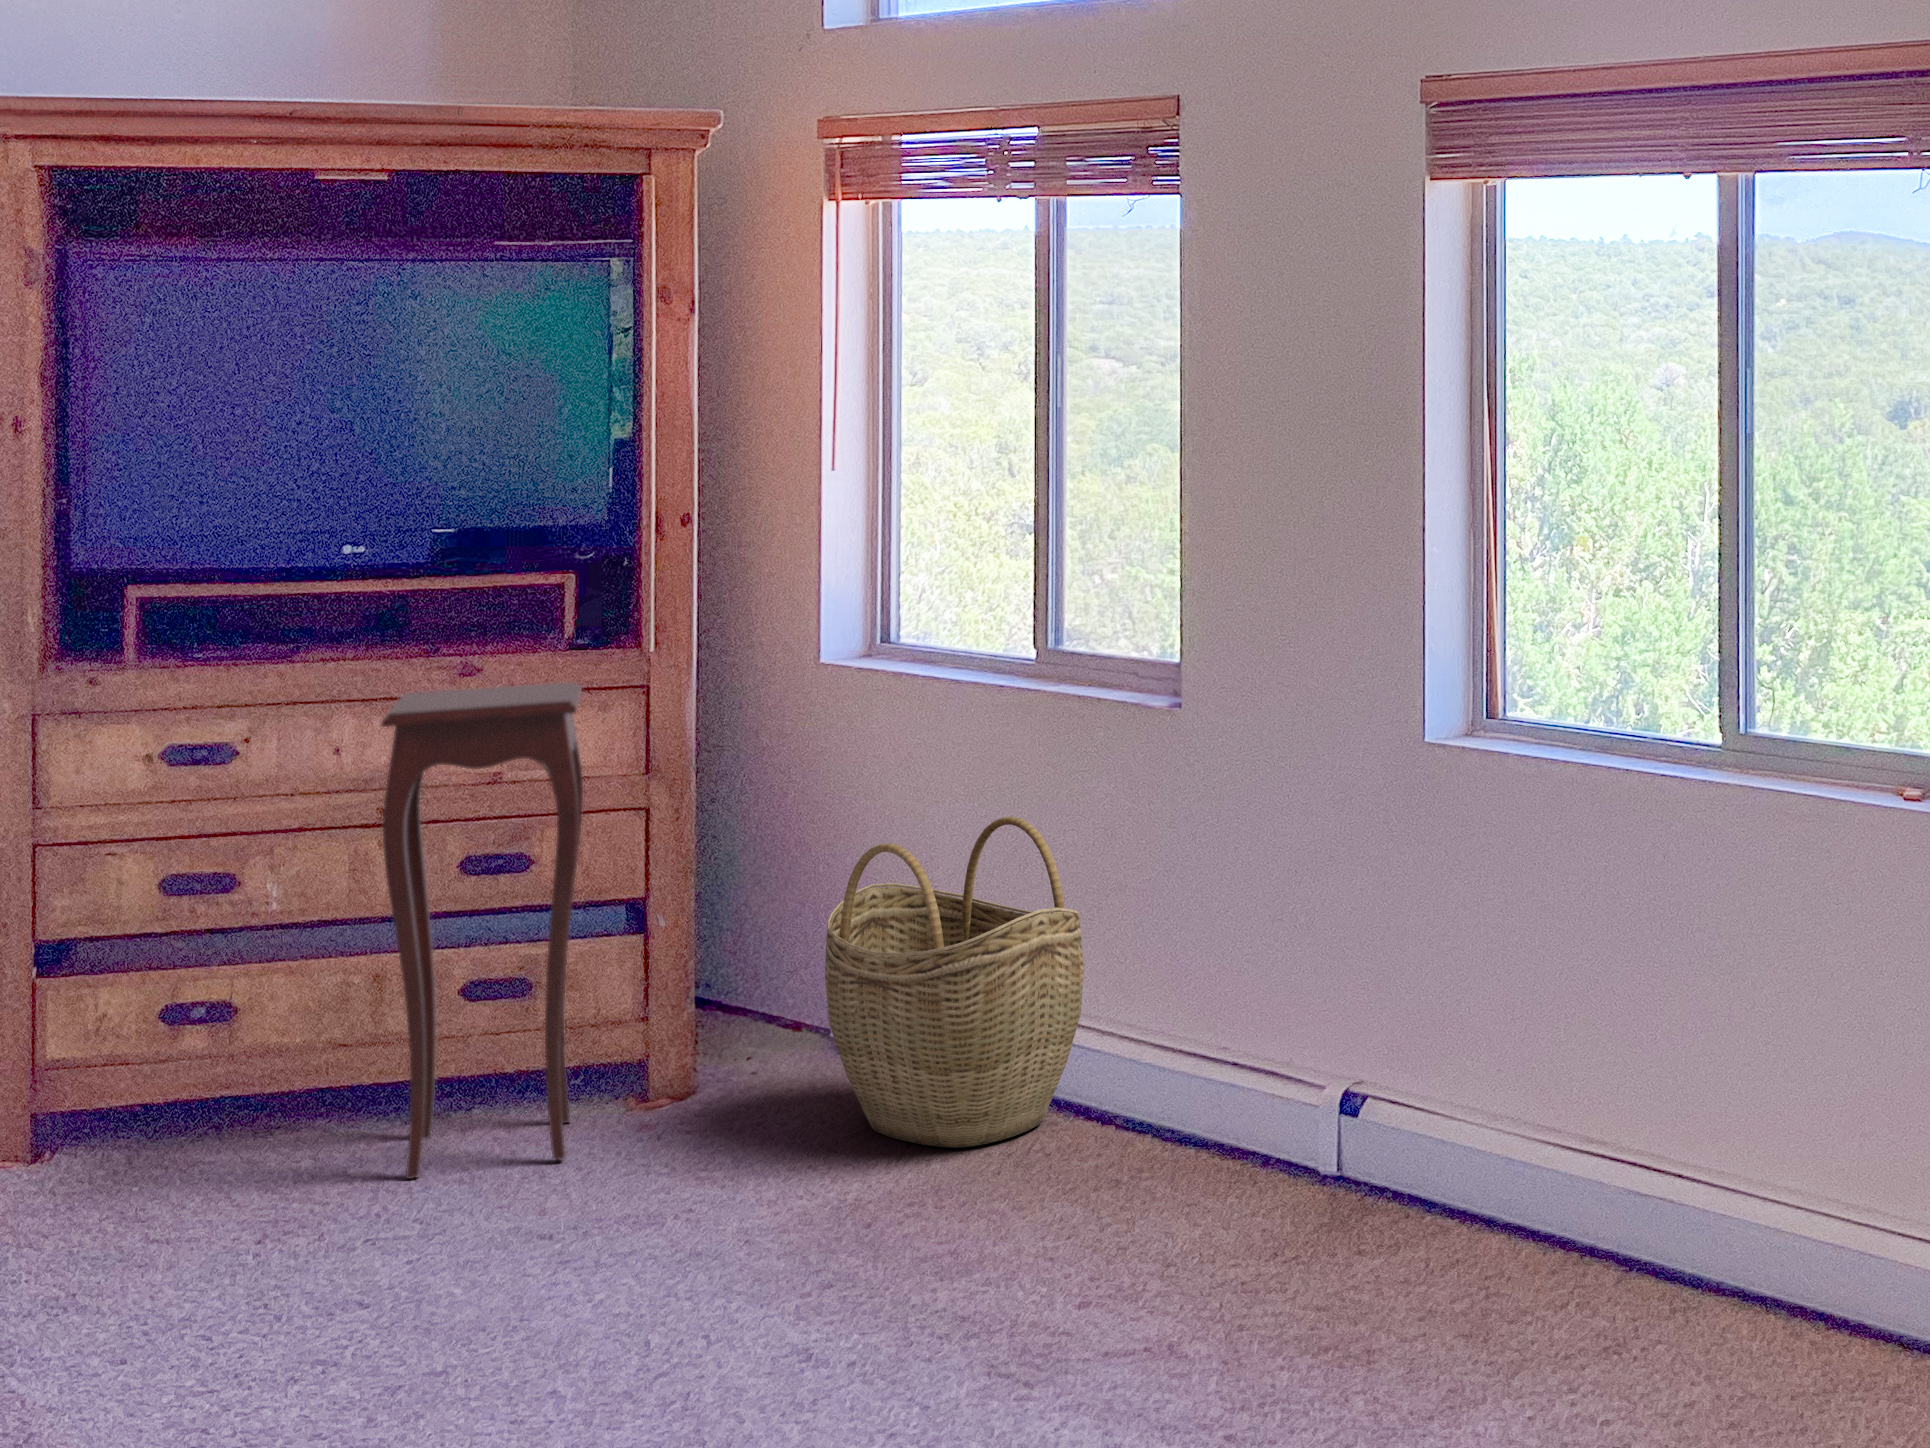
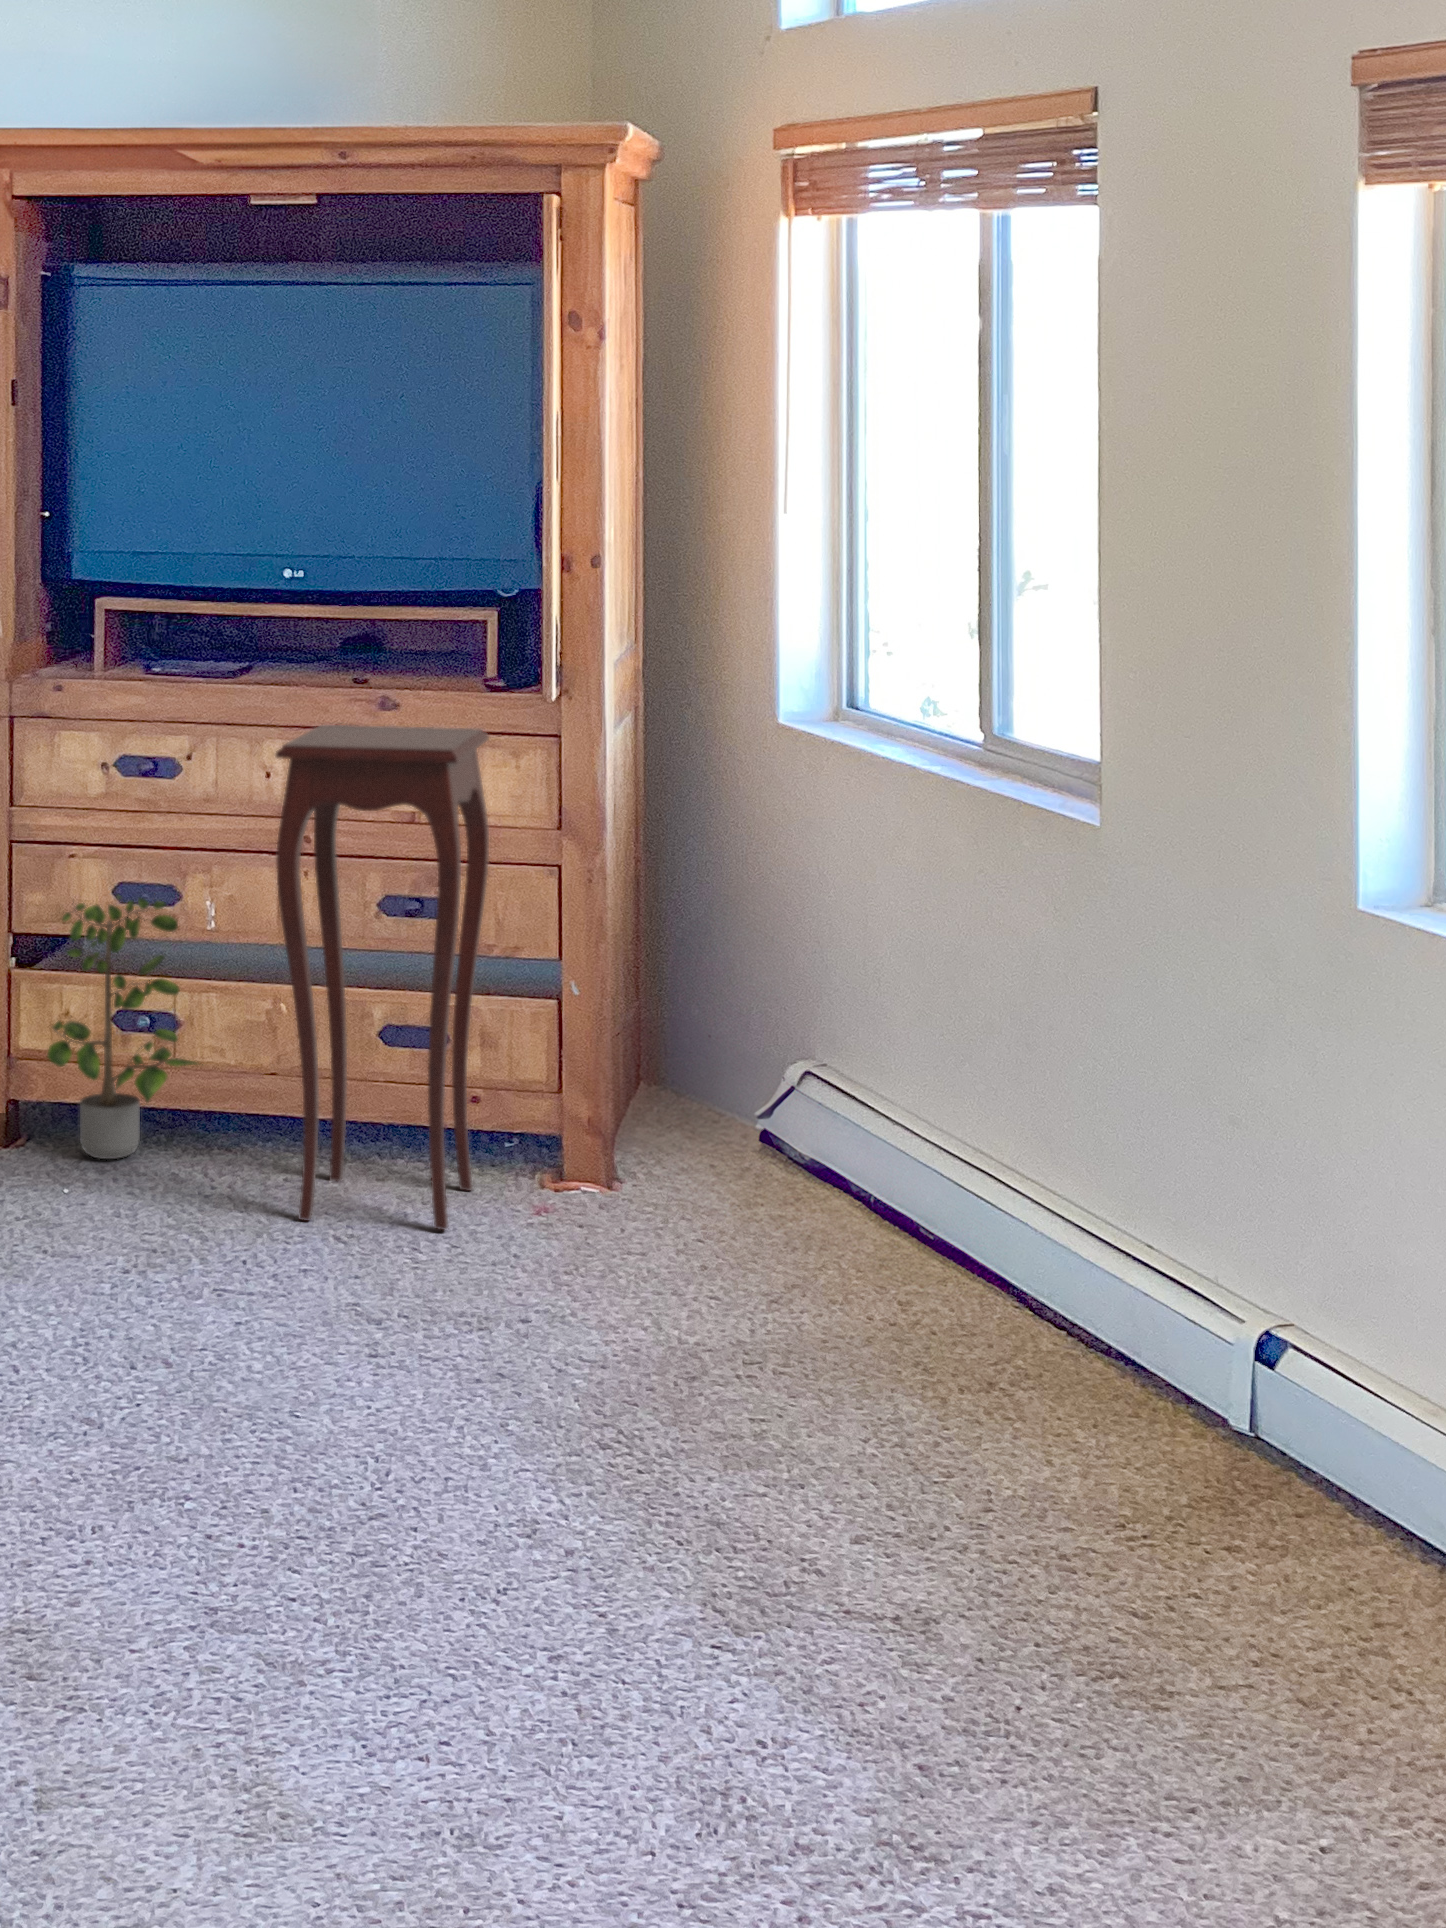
woven basket: present [825,817,1084,1148] -> none [713,931,994,1304]
potted plant: none [89,880,274,1165] -> present [47,894,197,1159]

